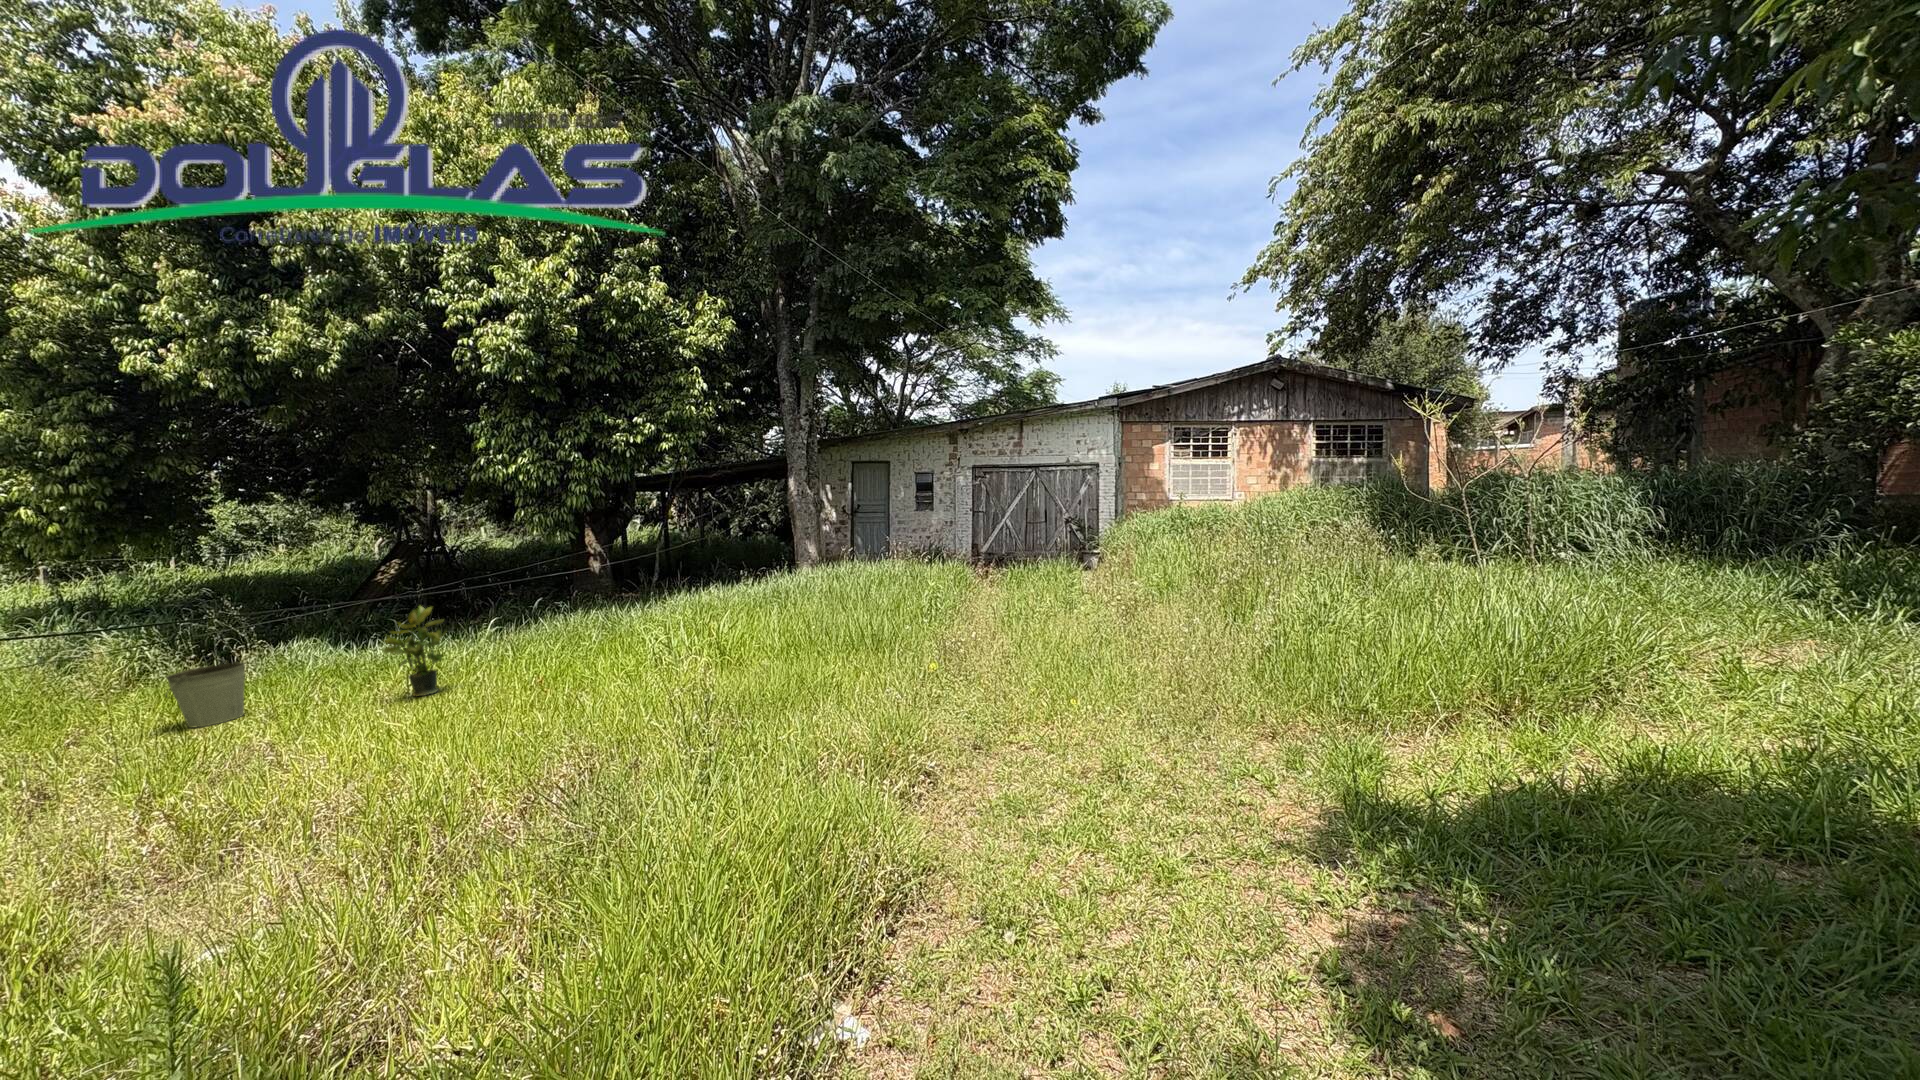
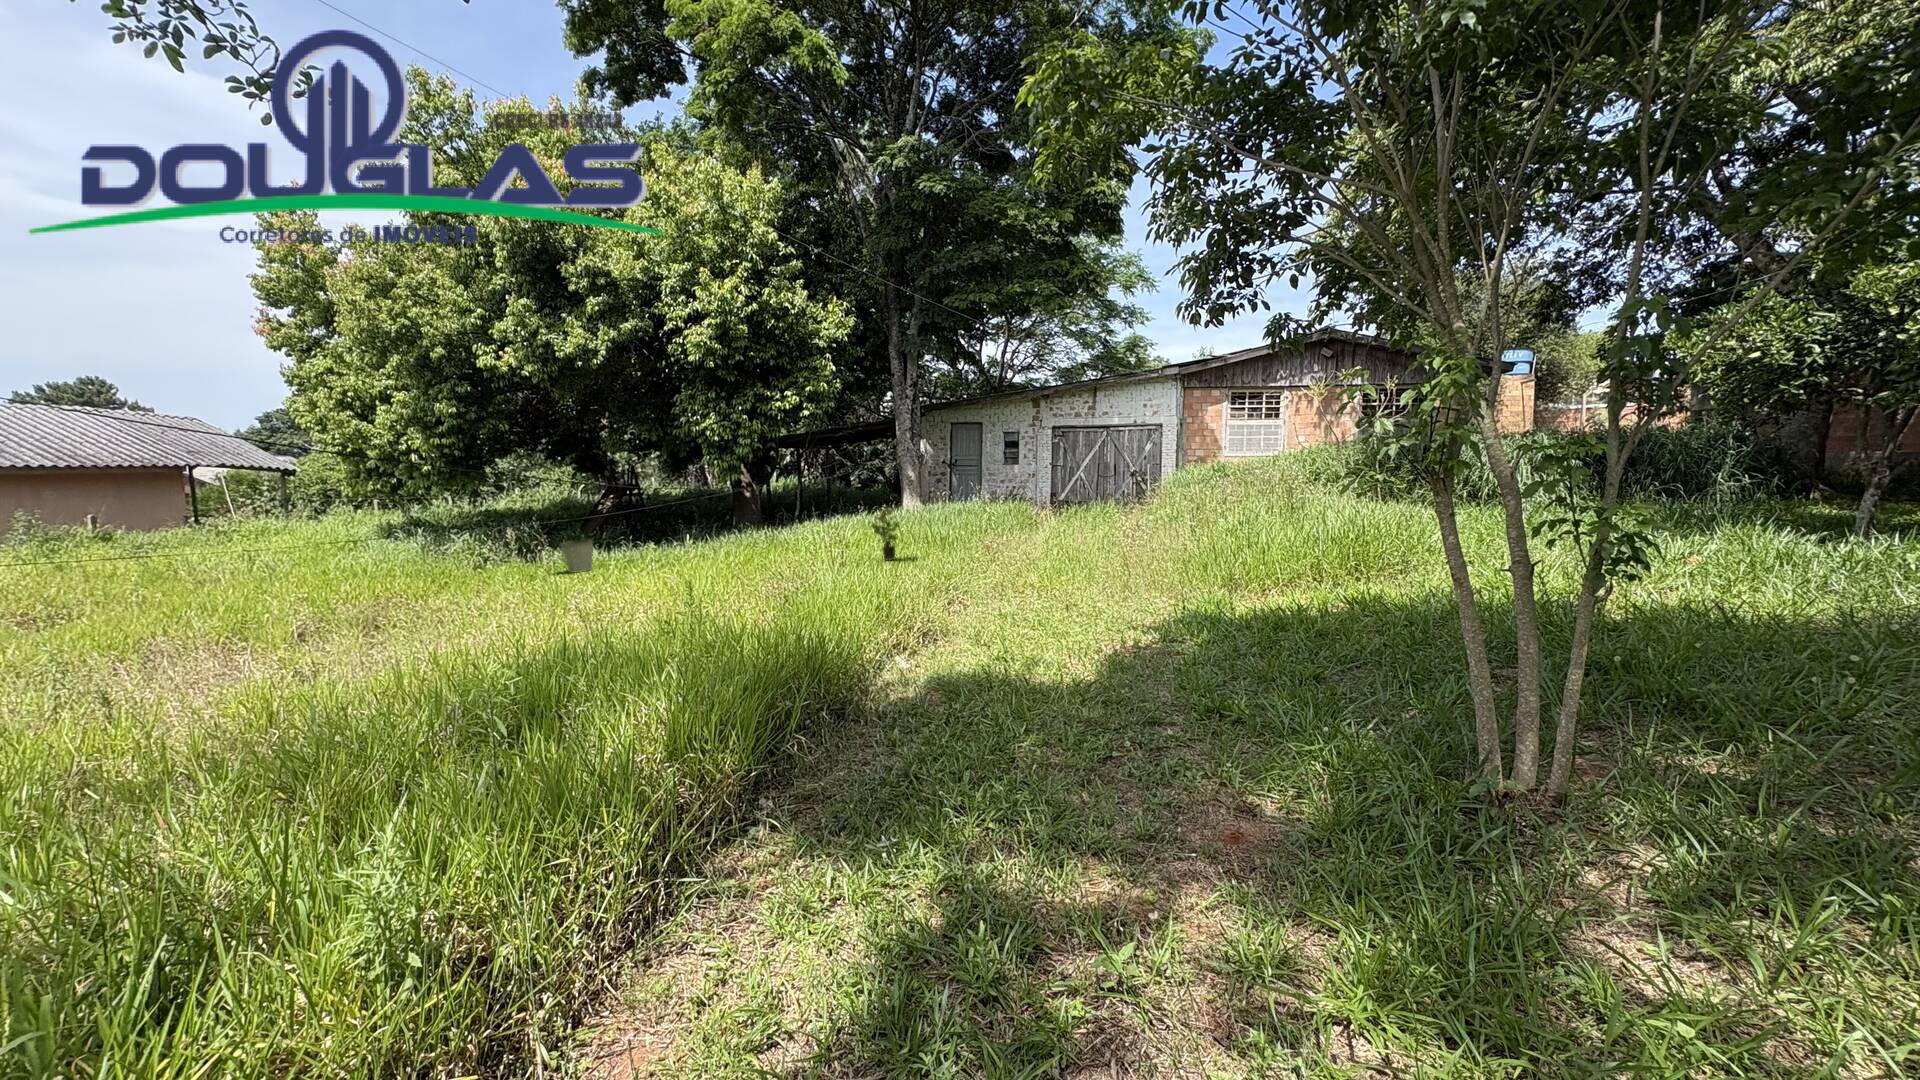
potted plant: present [384,606,446,697] -> present [871,507,900,561]

